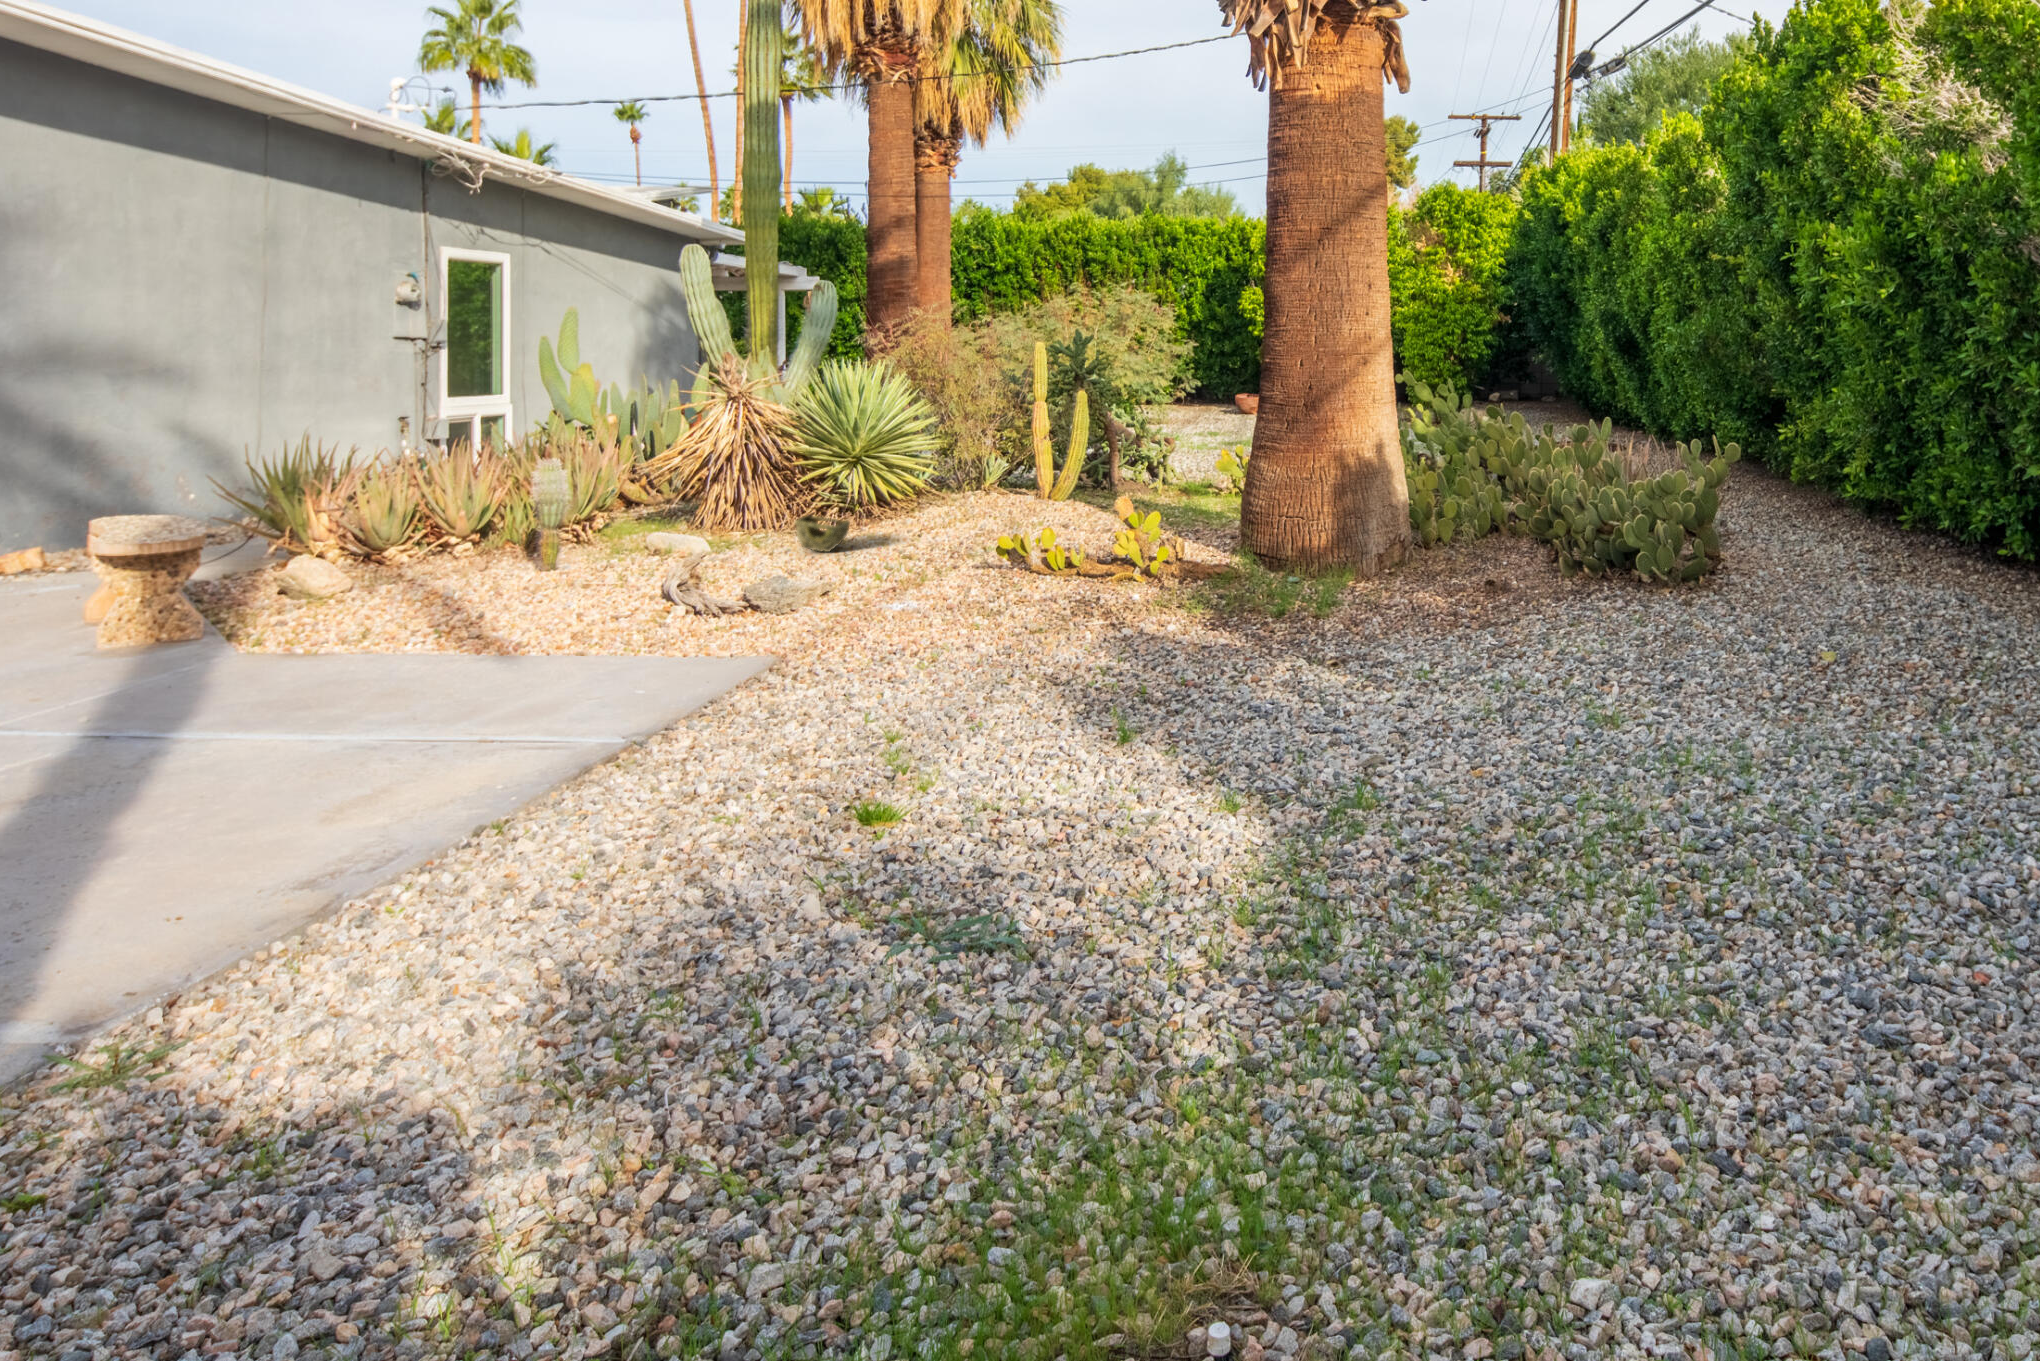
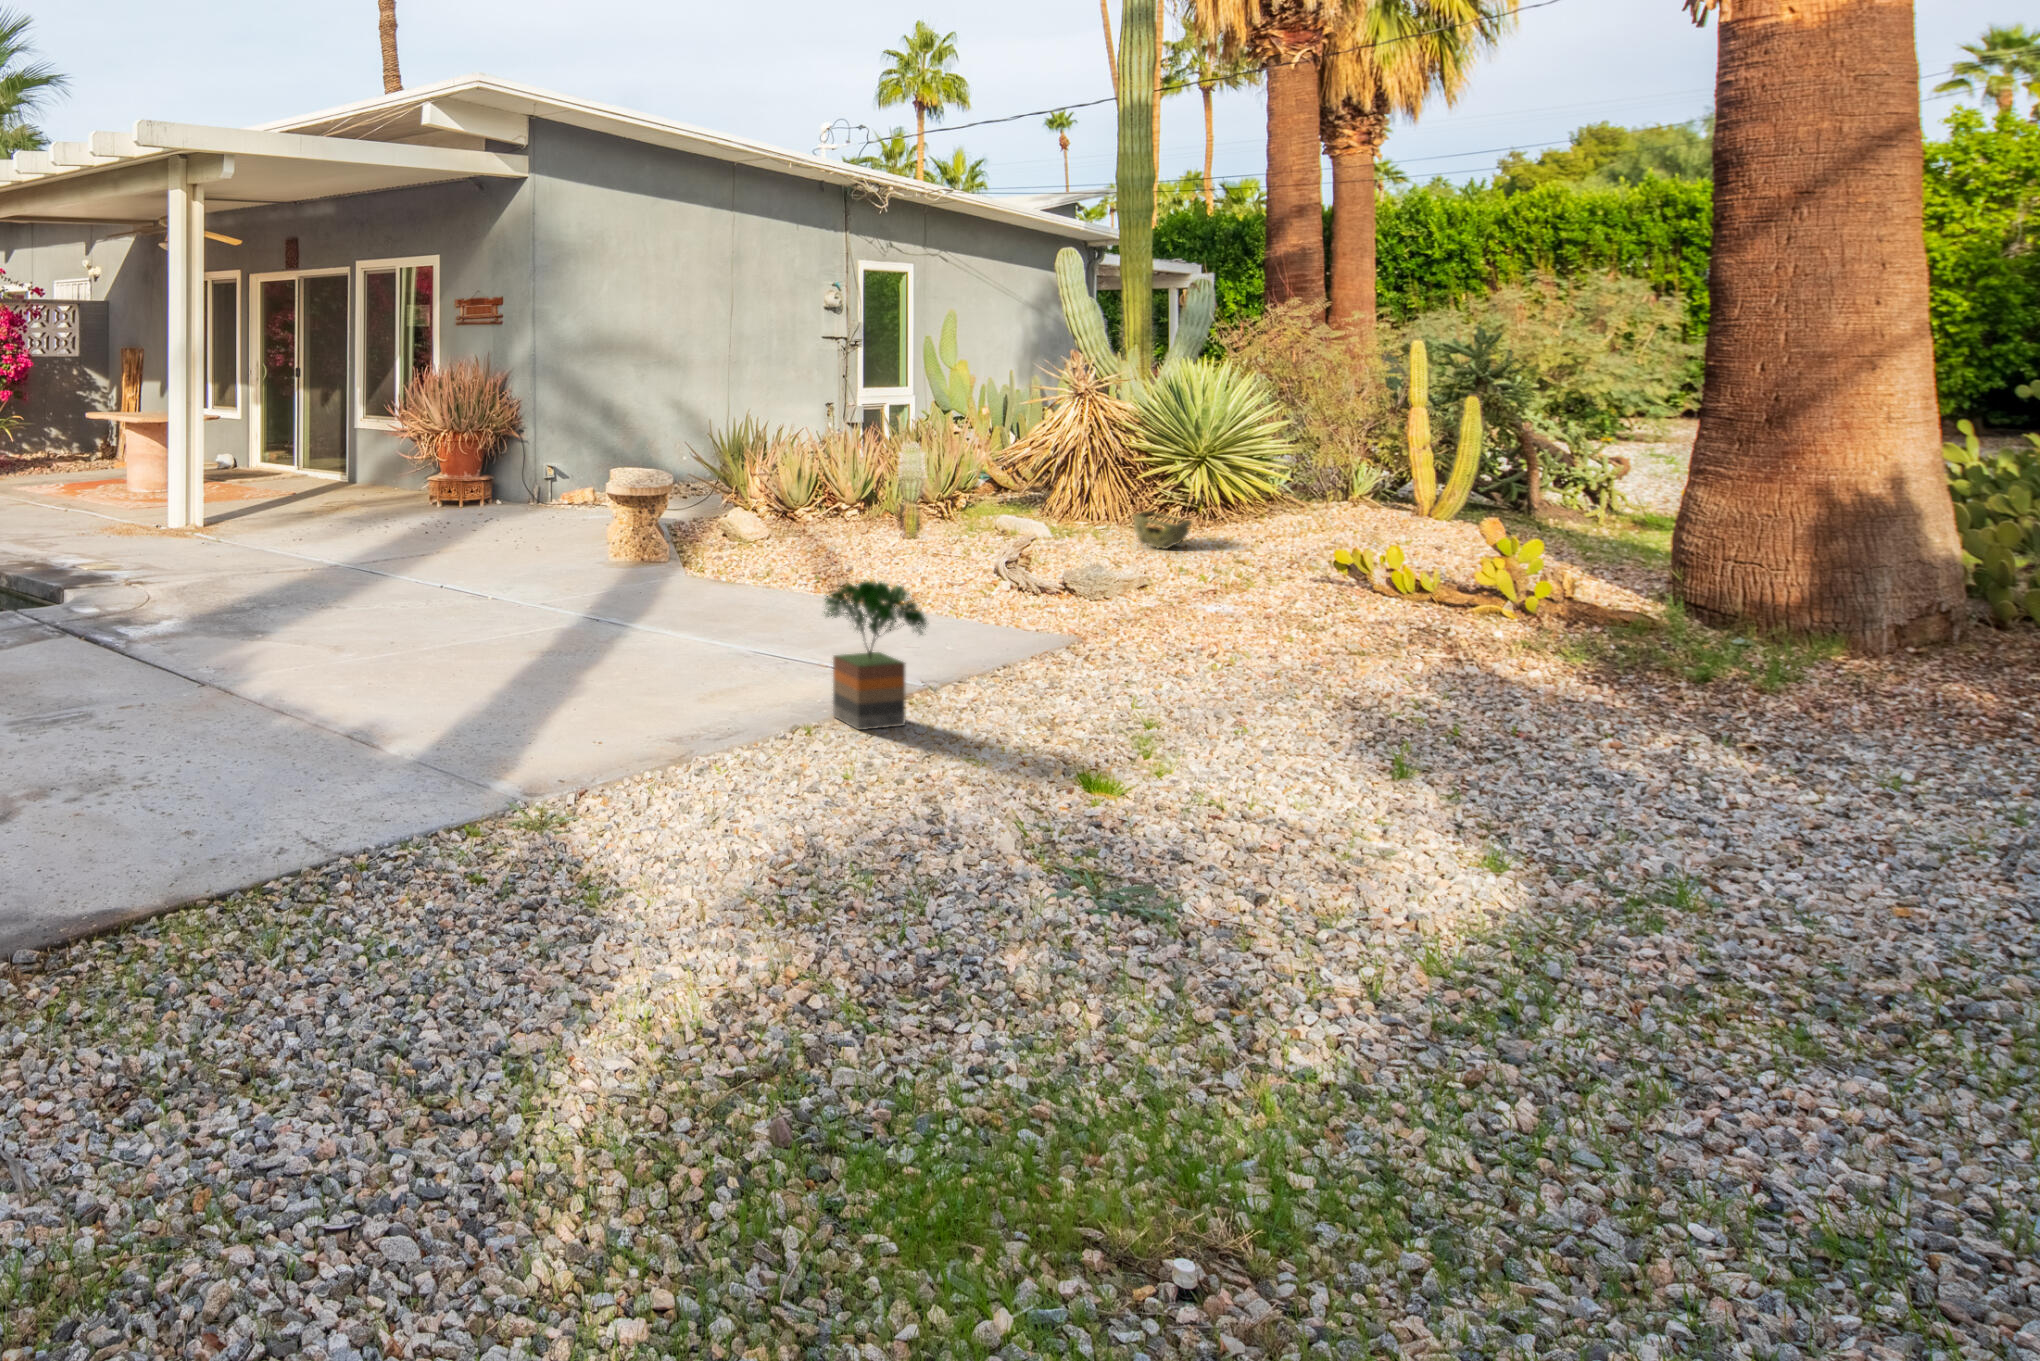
potted tree: none [522,633,668,818] -> present [824,581,927,730]

